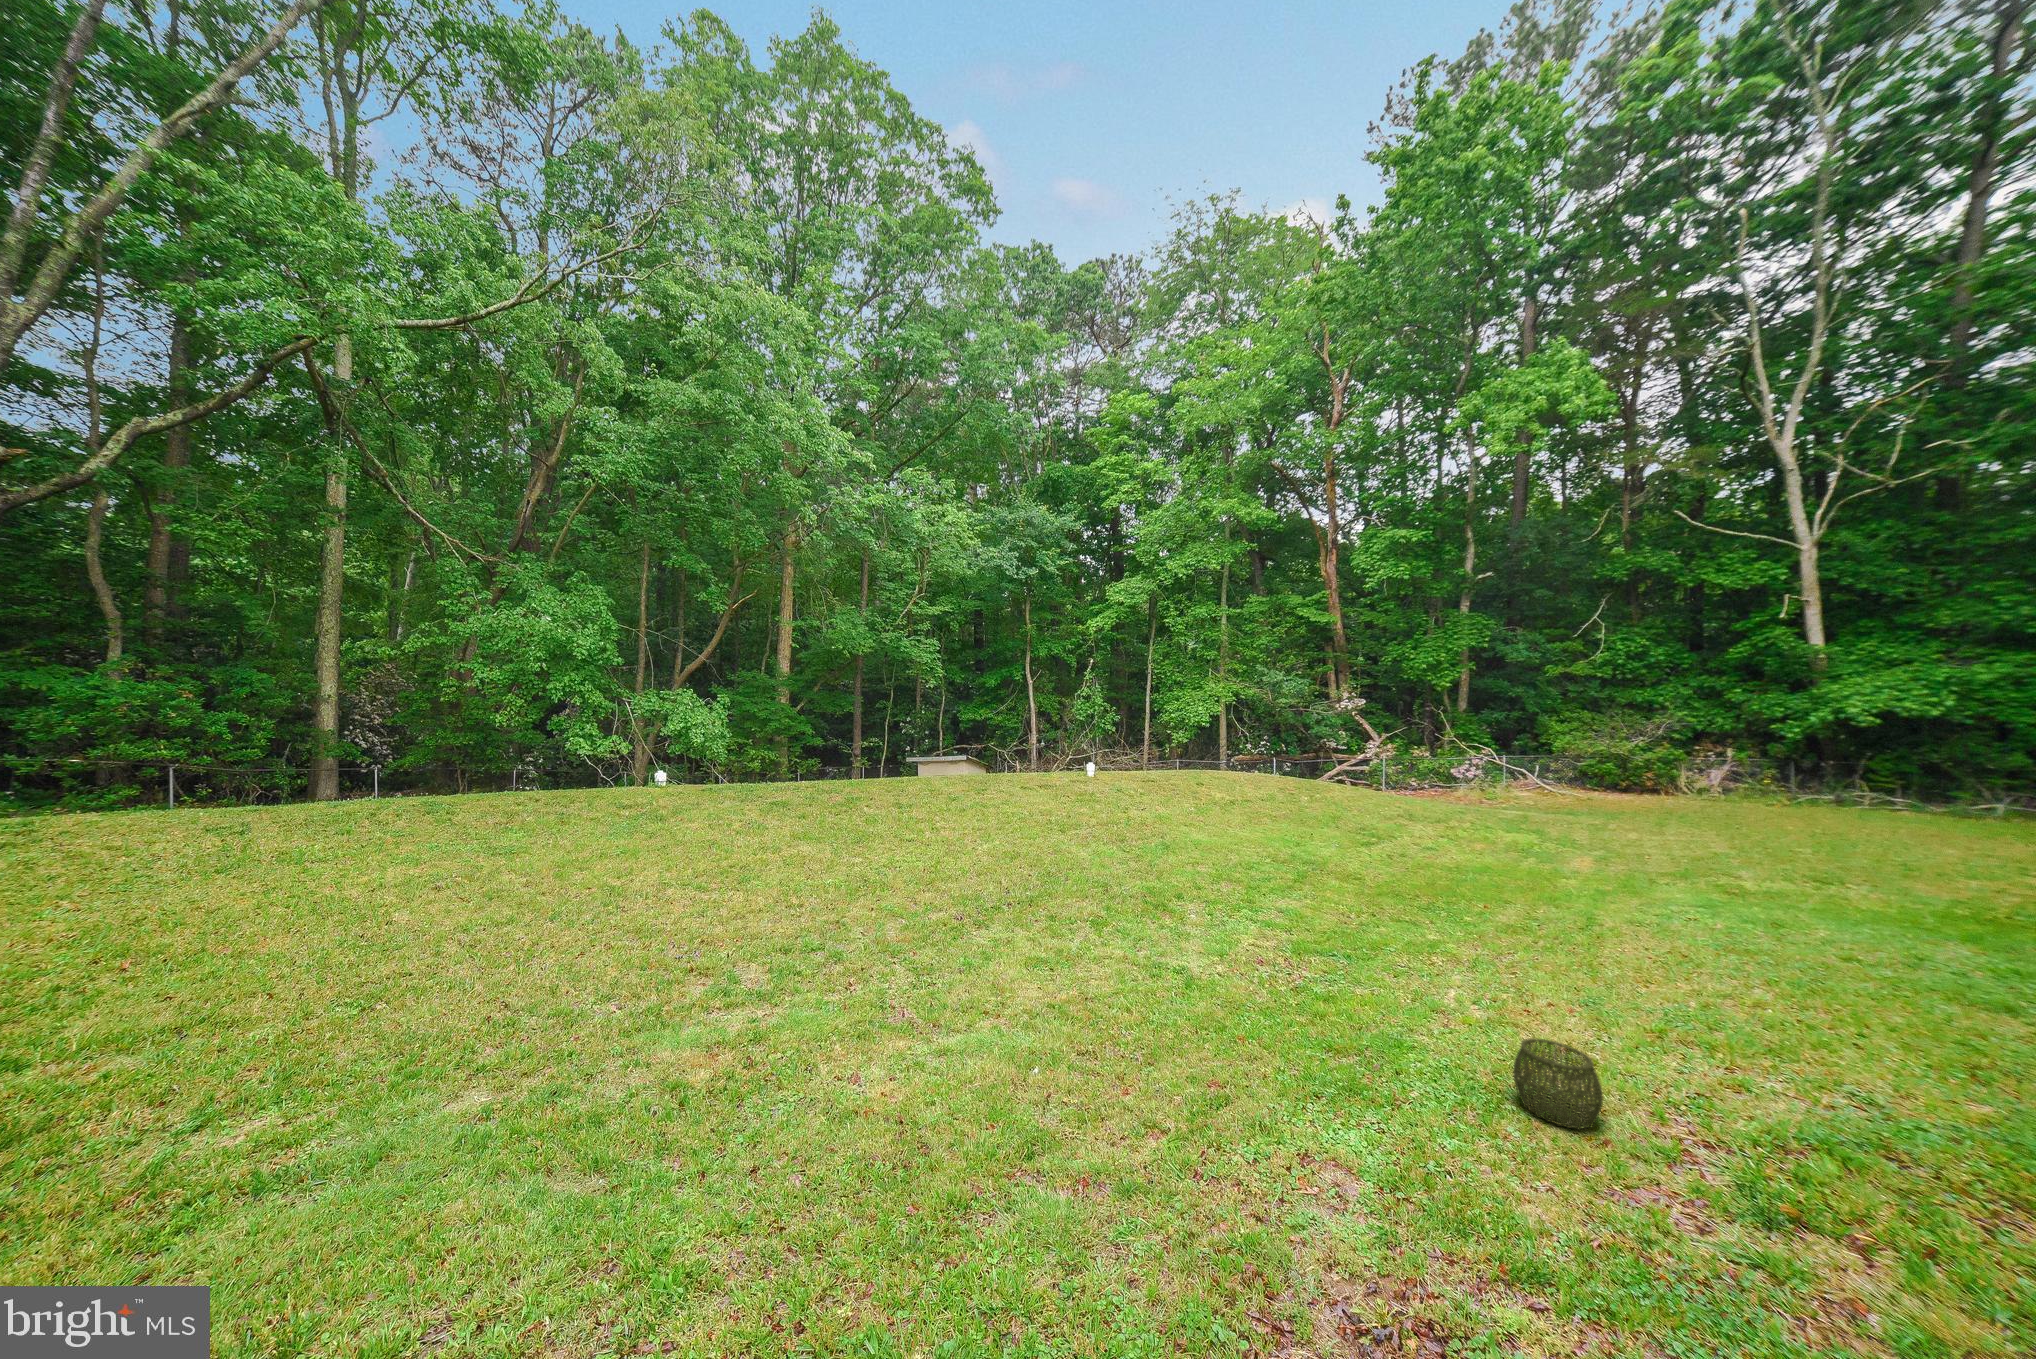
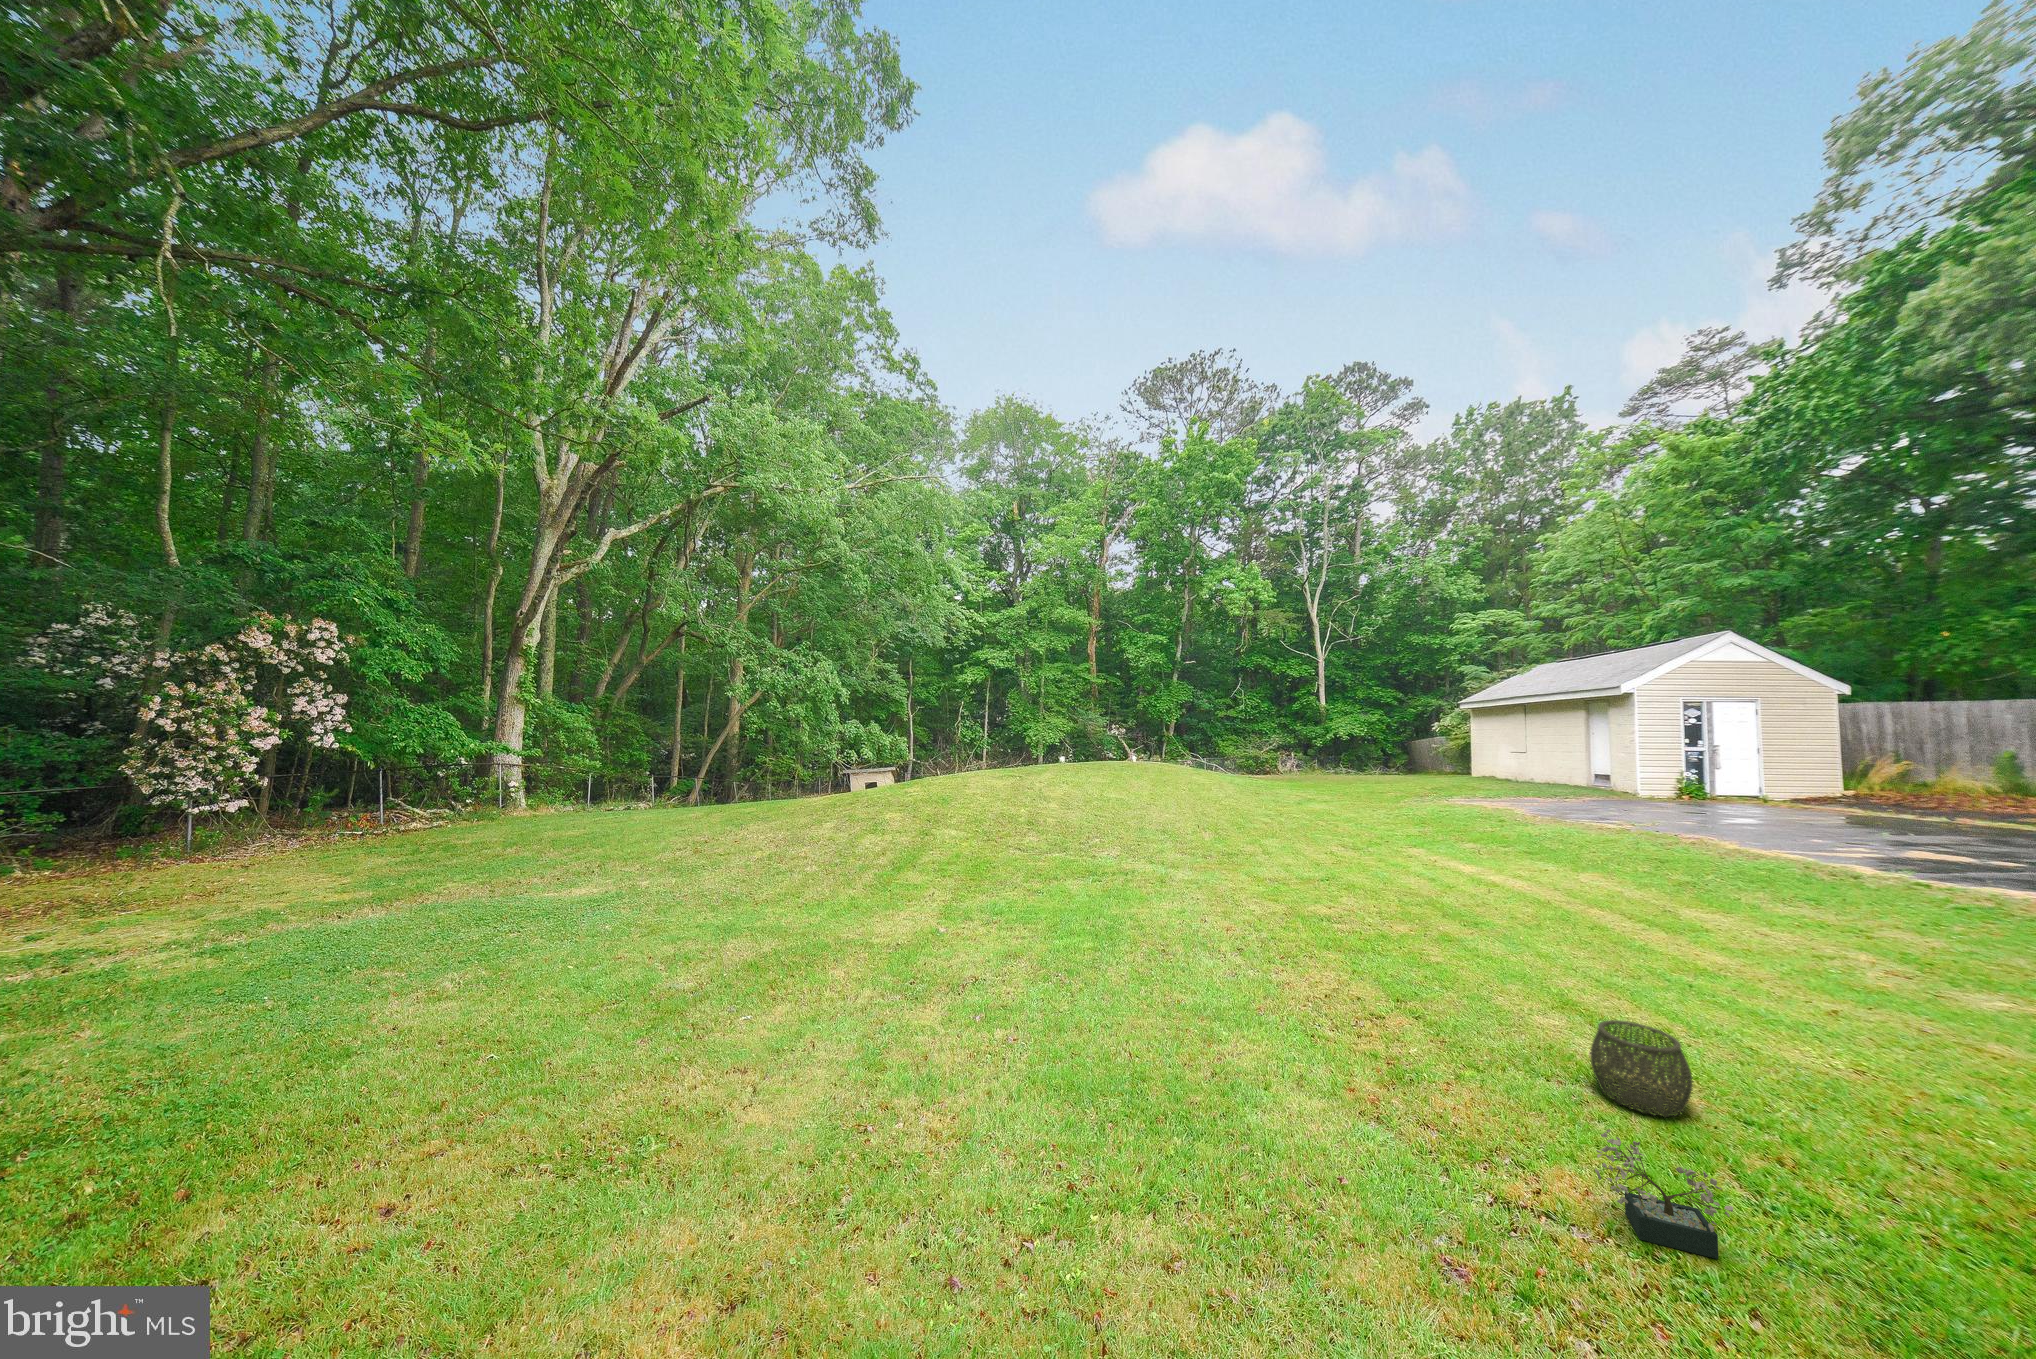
decorative plant: none [1513,1144,1633,1266] -> present [1595,1129,1733,1259]

